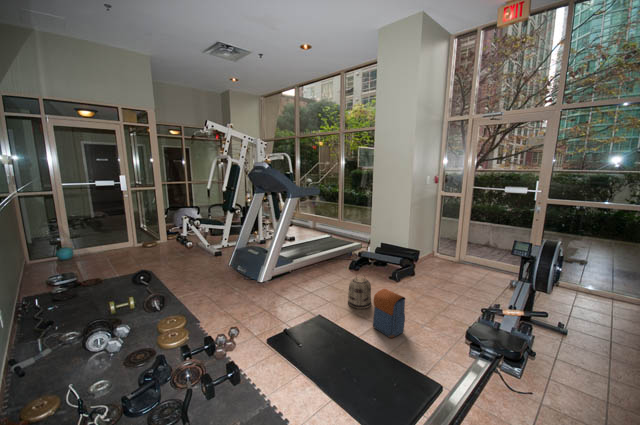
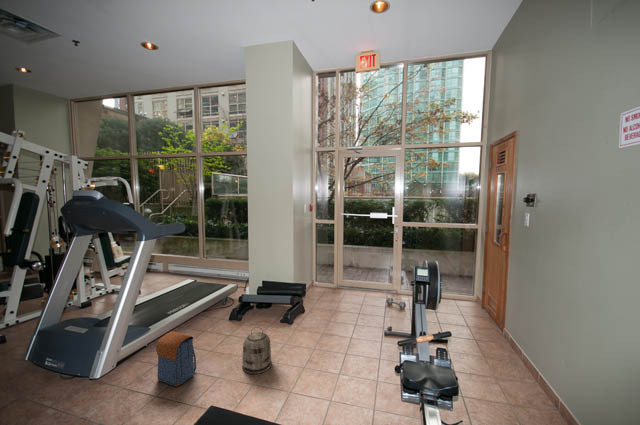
backpack: present [373,289,405,338] -> present [156,331,196,387]

